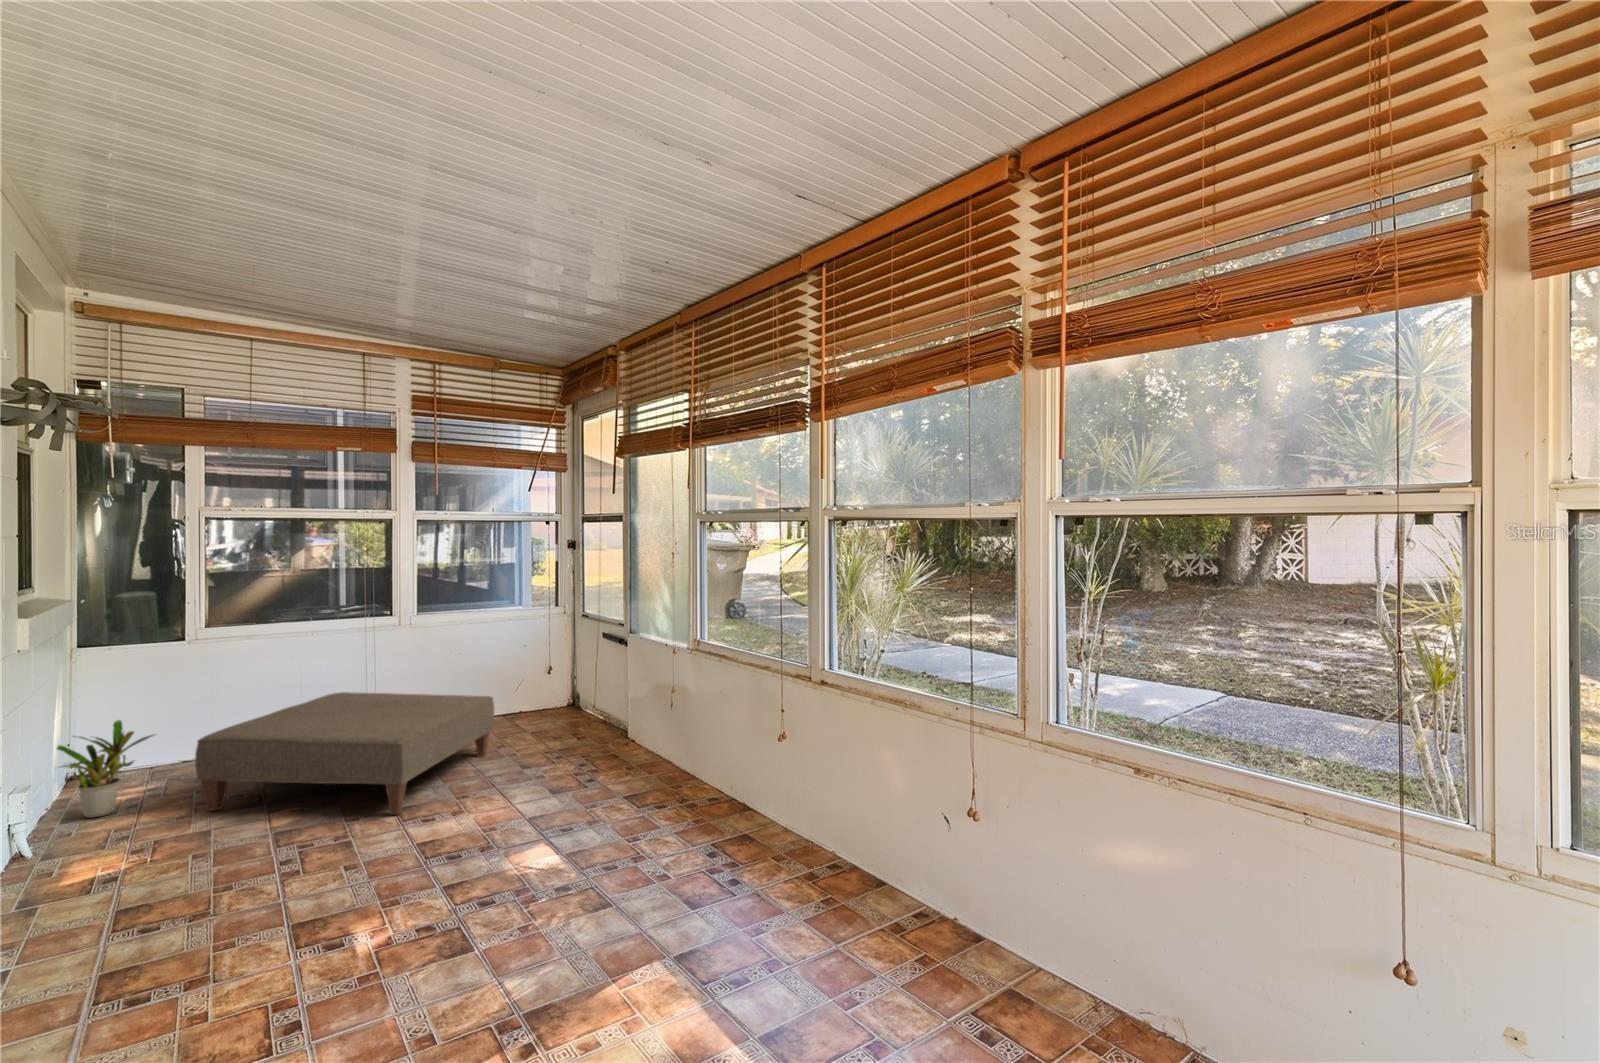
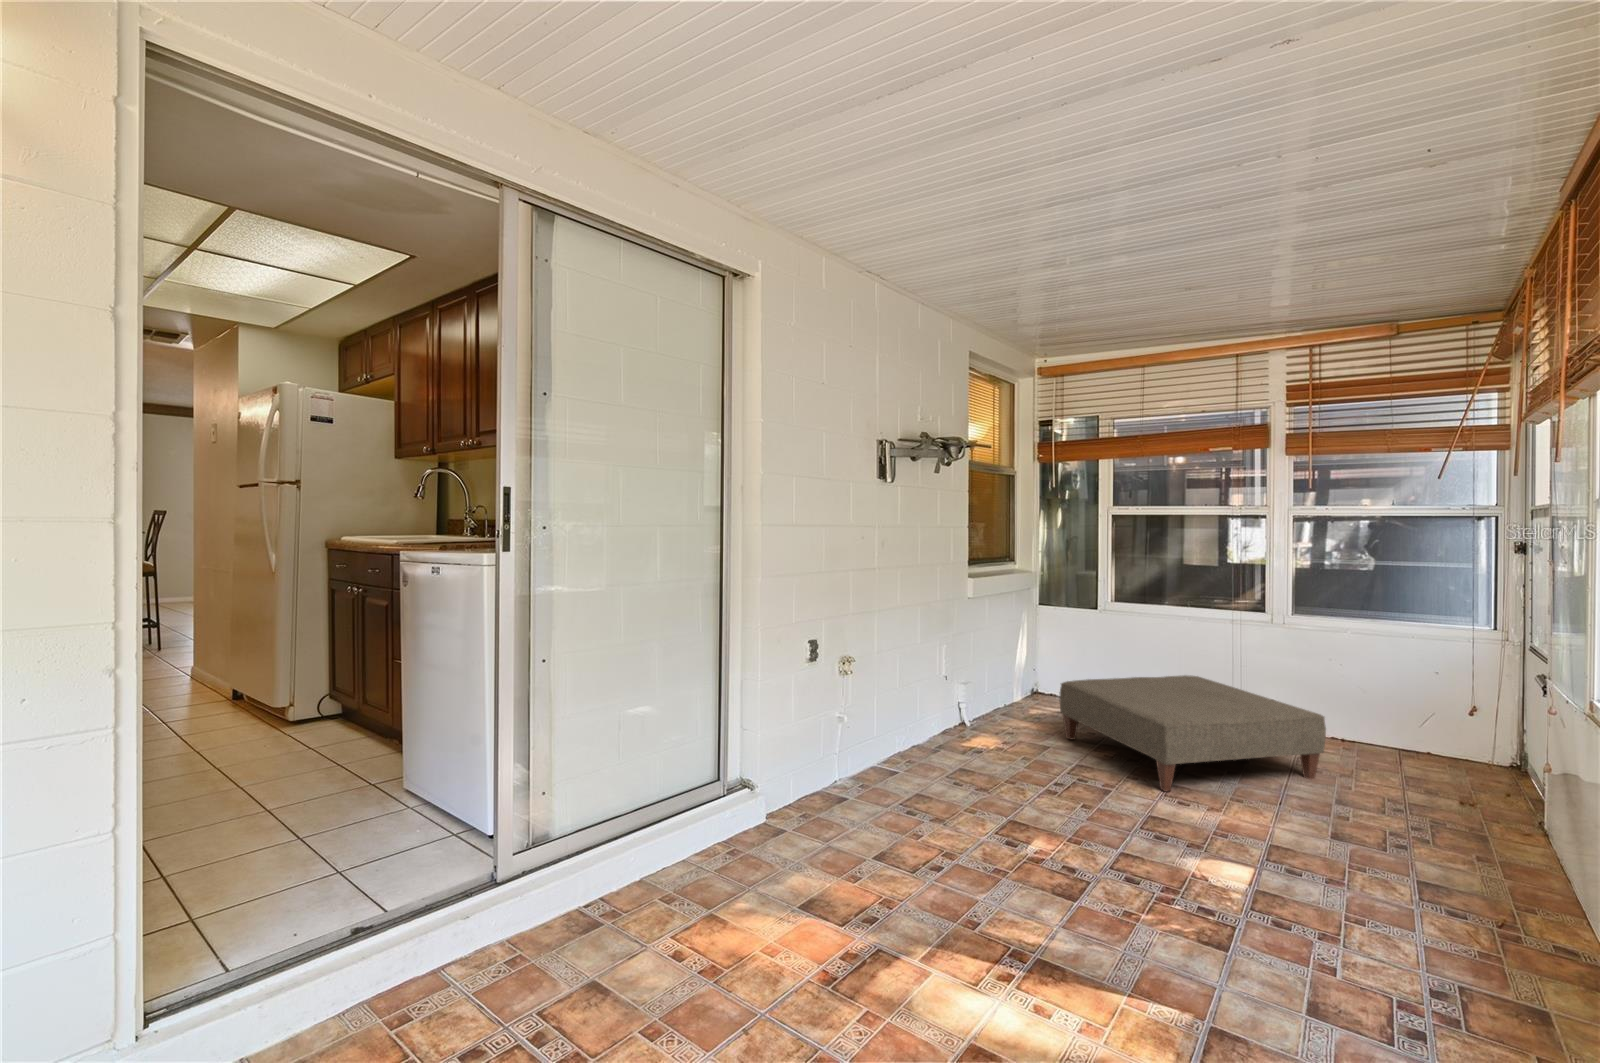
potted plant: present [57,720,154,818] -> none [993,659,1052,721]

